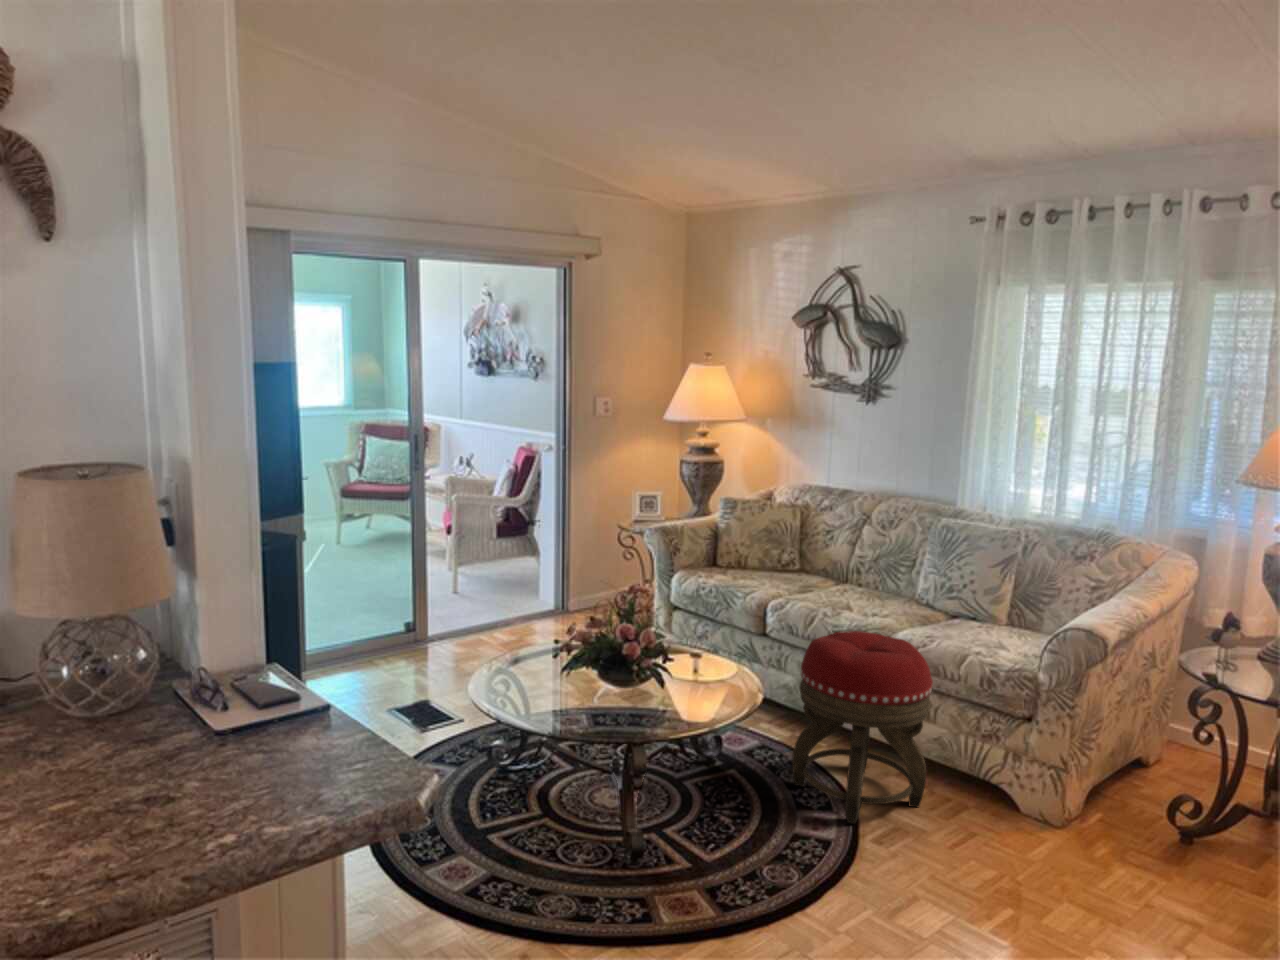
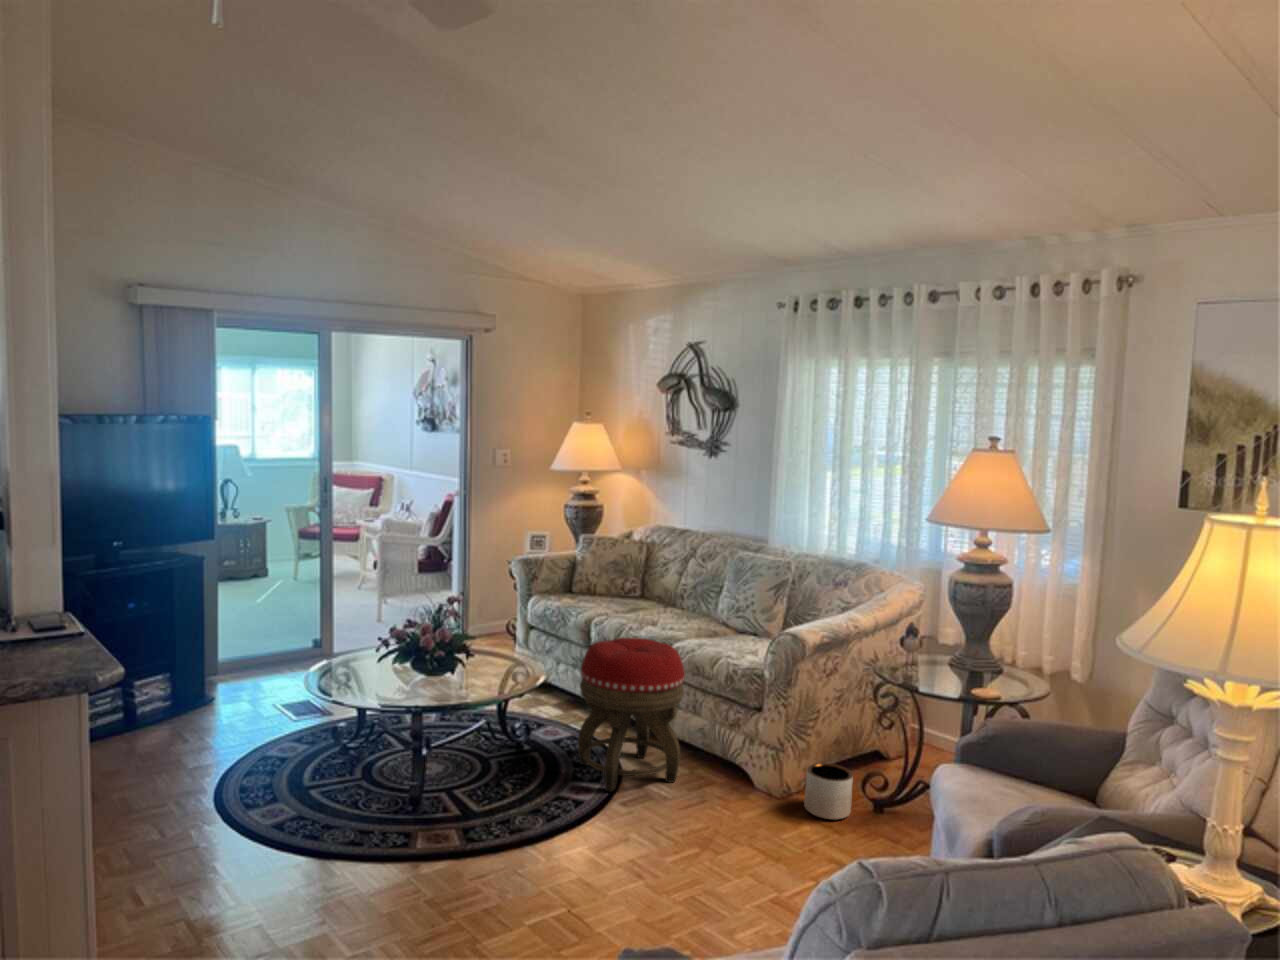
planter: none [1093,782,1160,854] -> present [804,763,853,820]

